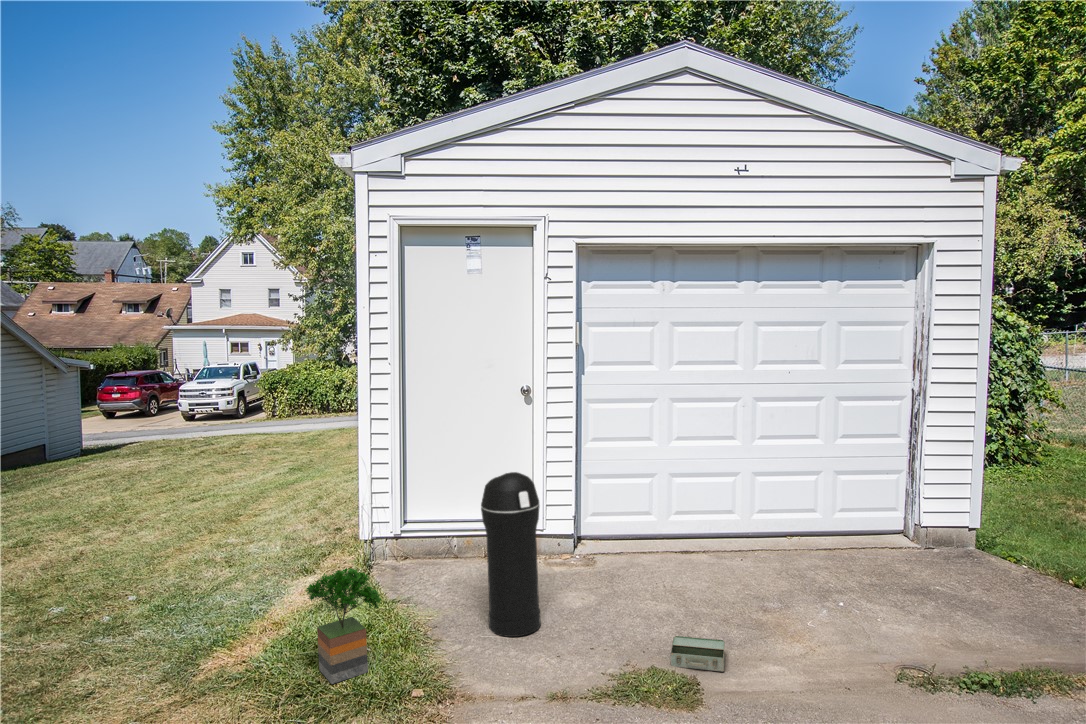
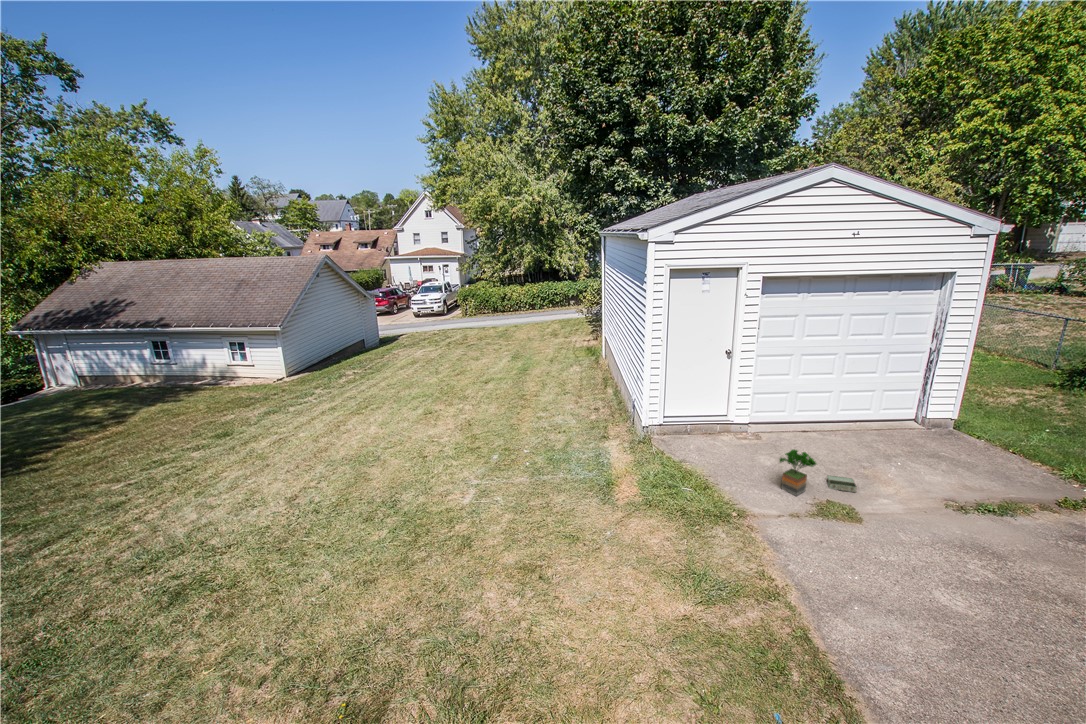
trash can: present [481,472,541,637] -> none [732,402,763,472]
potted tree: present [305,568,381,684] -> present [780,449,817,496]

